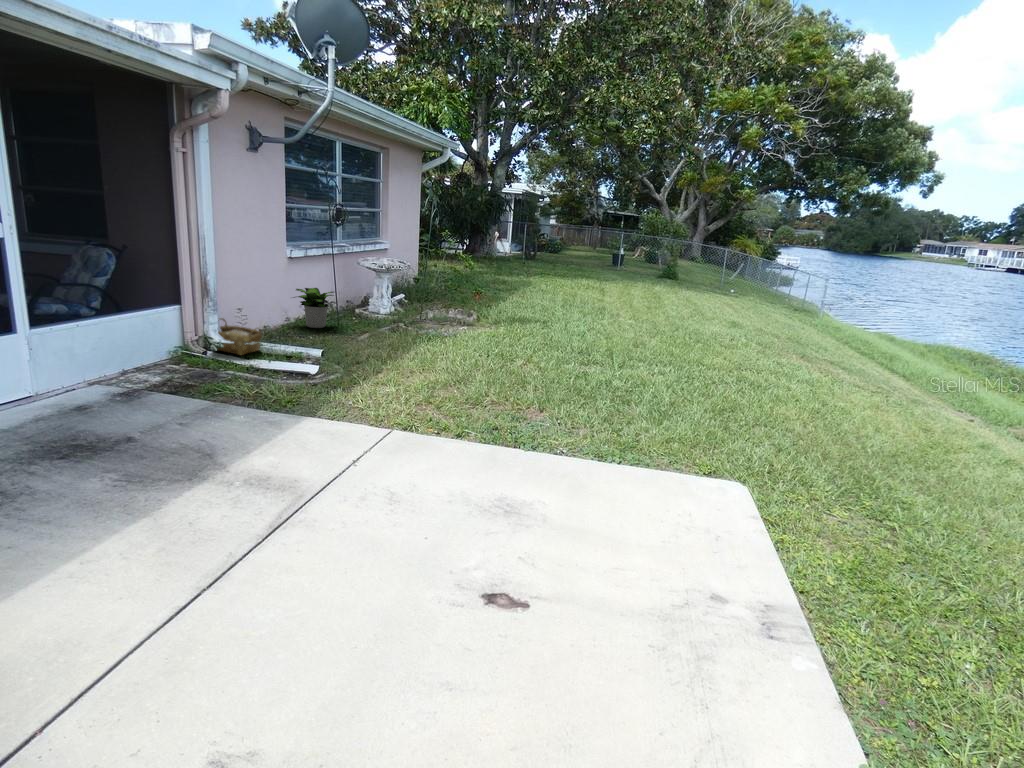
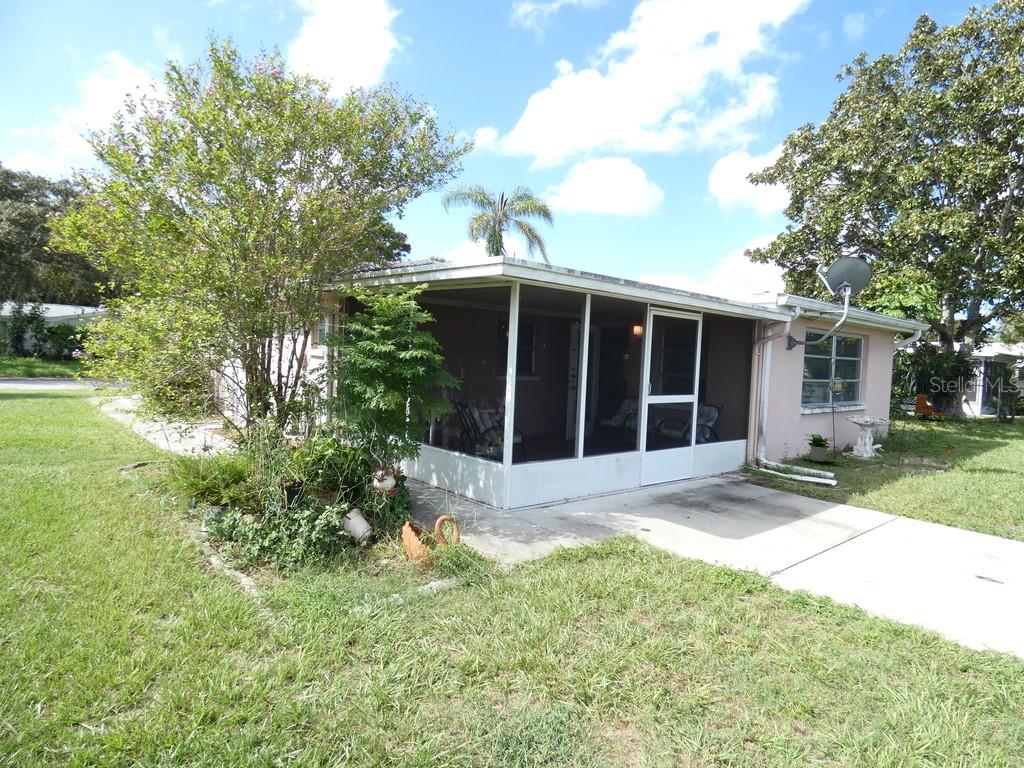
lounge chair: none [453,231,483,261] -> present [915,394,948,422]
woven basket: present [218,318,262,355] -> none [761,448,793,471]

